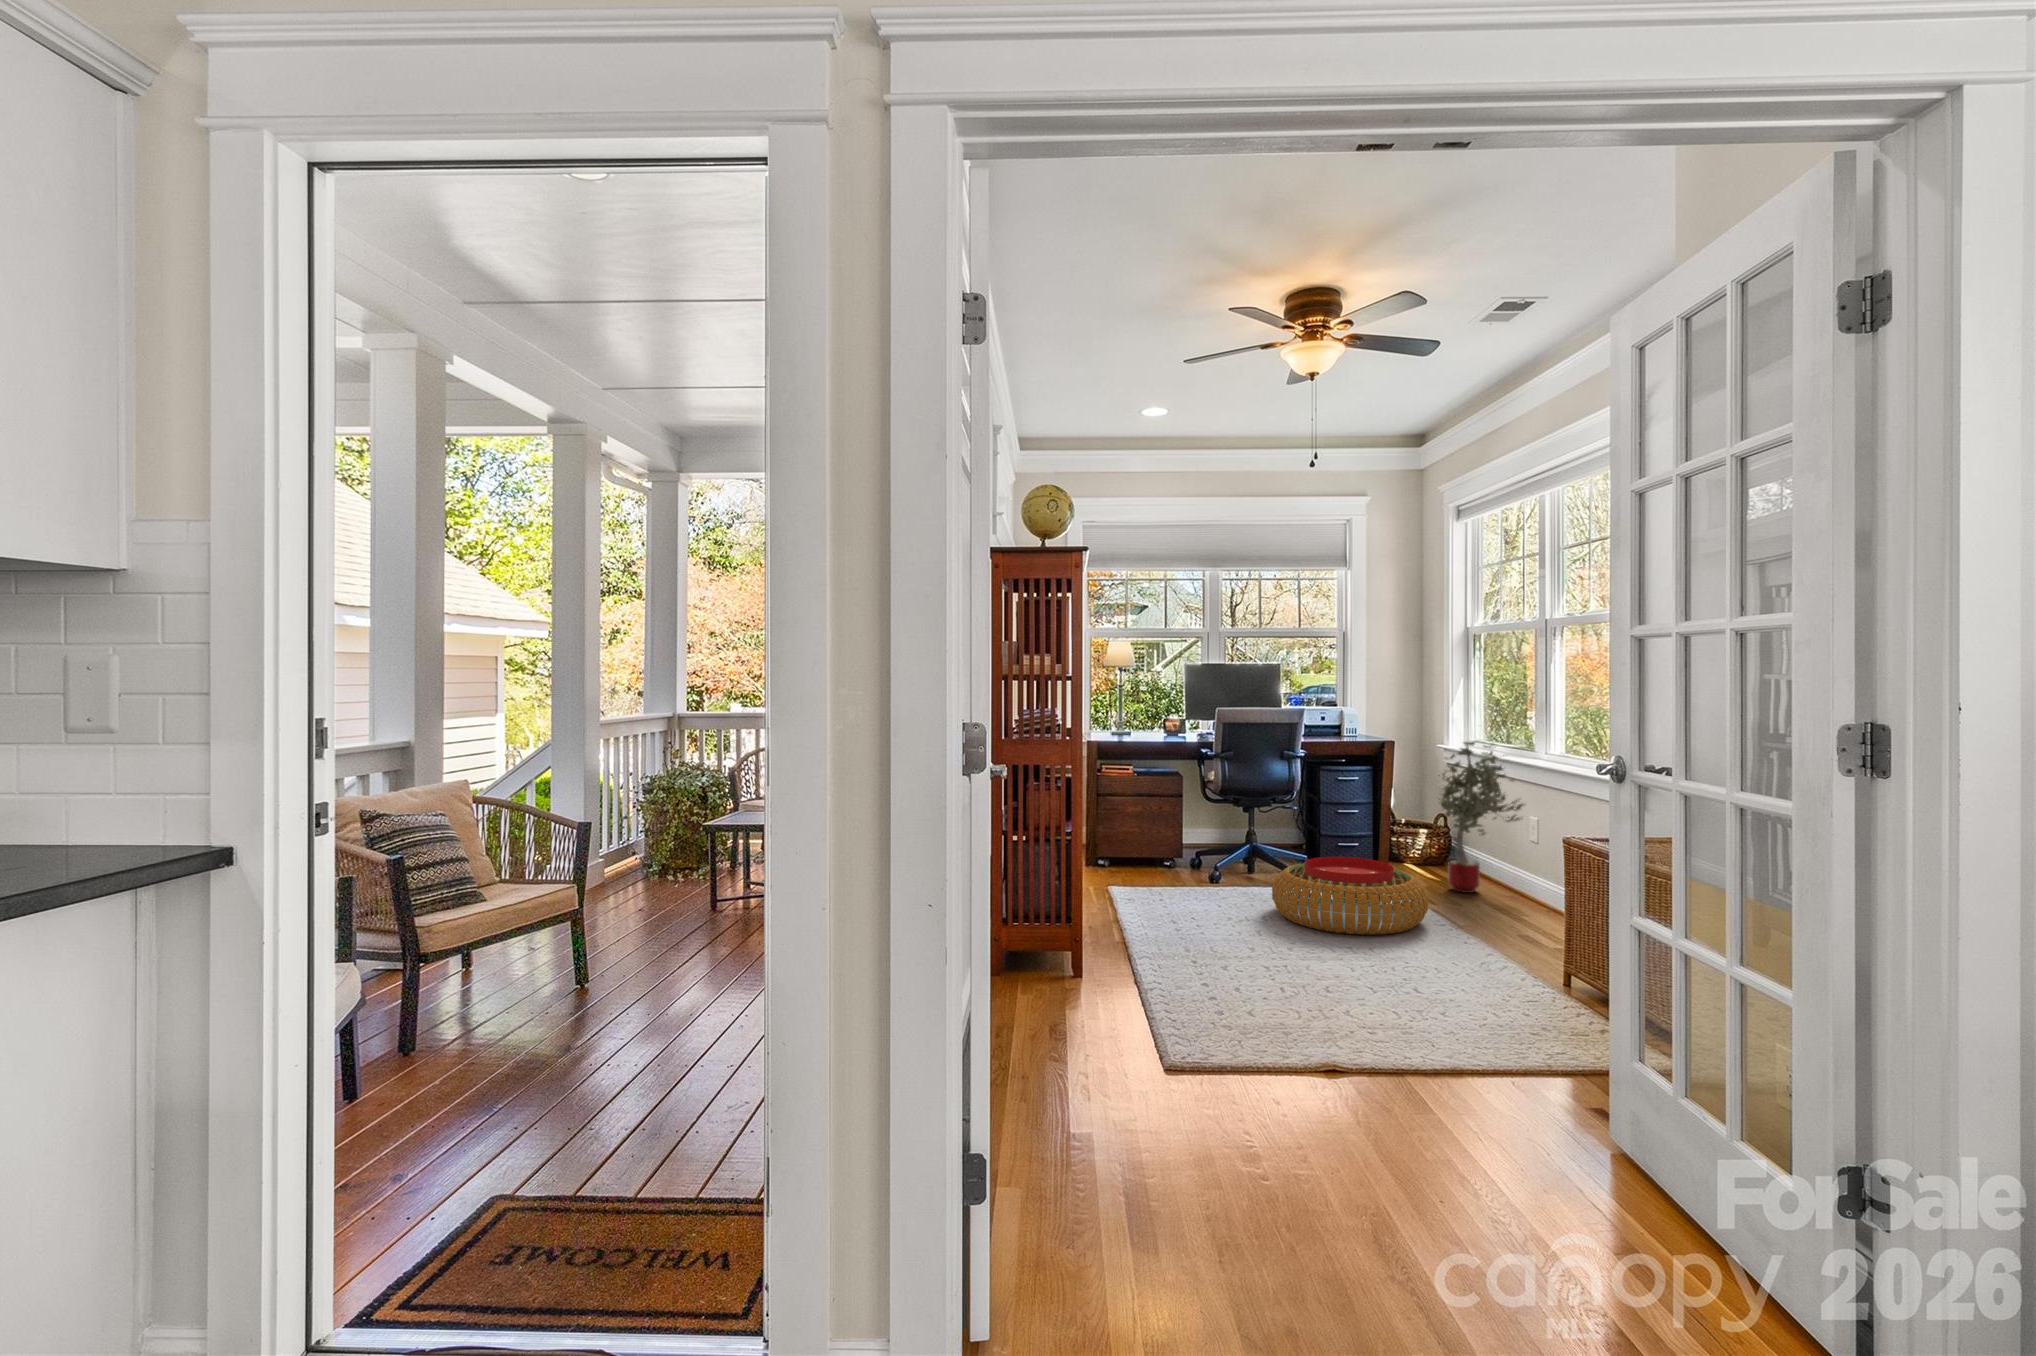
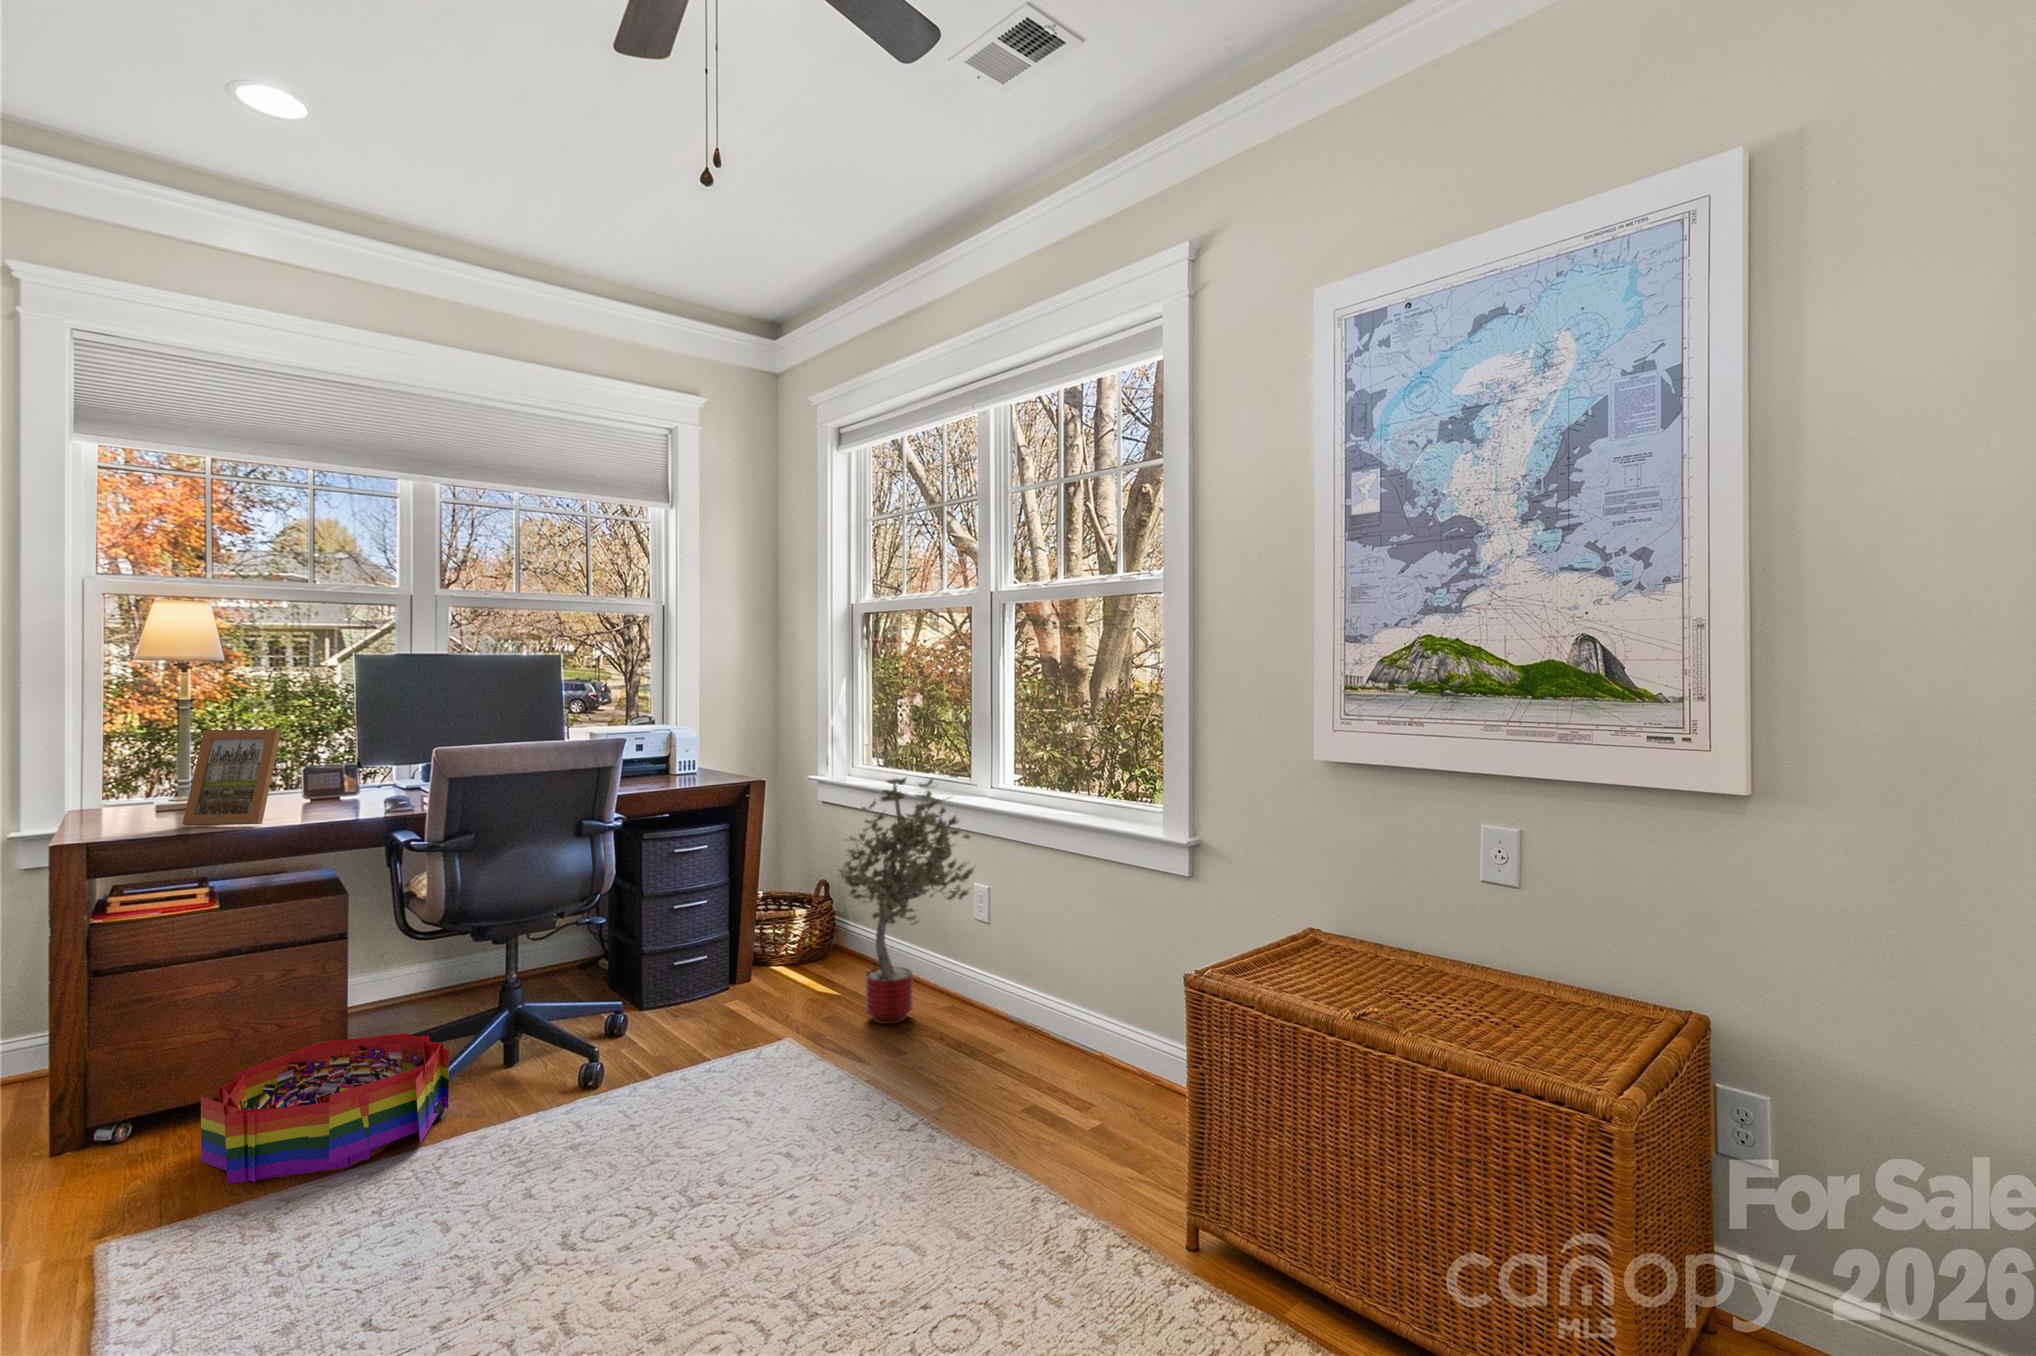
picture frame: none [1120,699,1155,742] -> present [182,729,281,826]
storage bin: none [1131,842,1222,889] -> present [201,1033,449,1184]
pouf: present [1272,857,1428,935] -> none [576,1025,892,1235]

